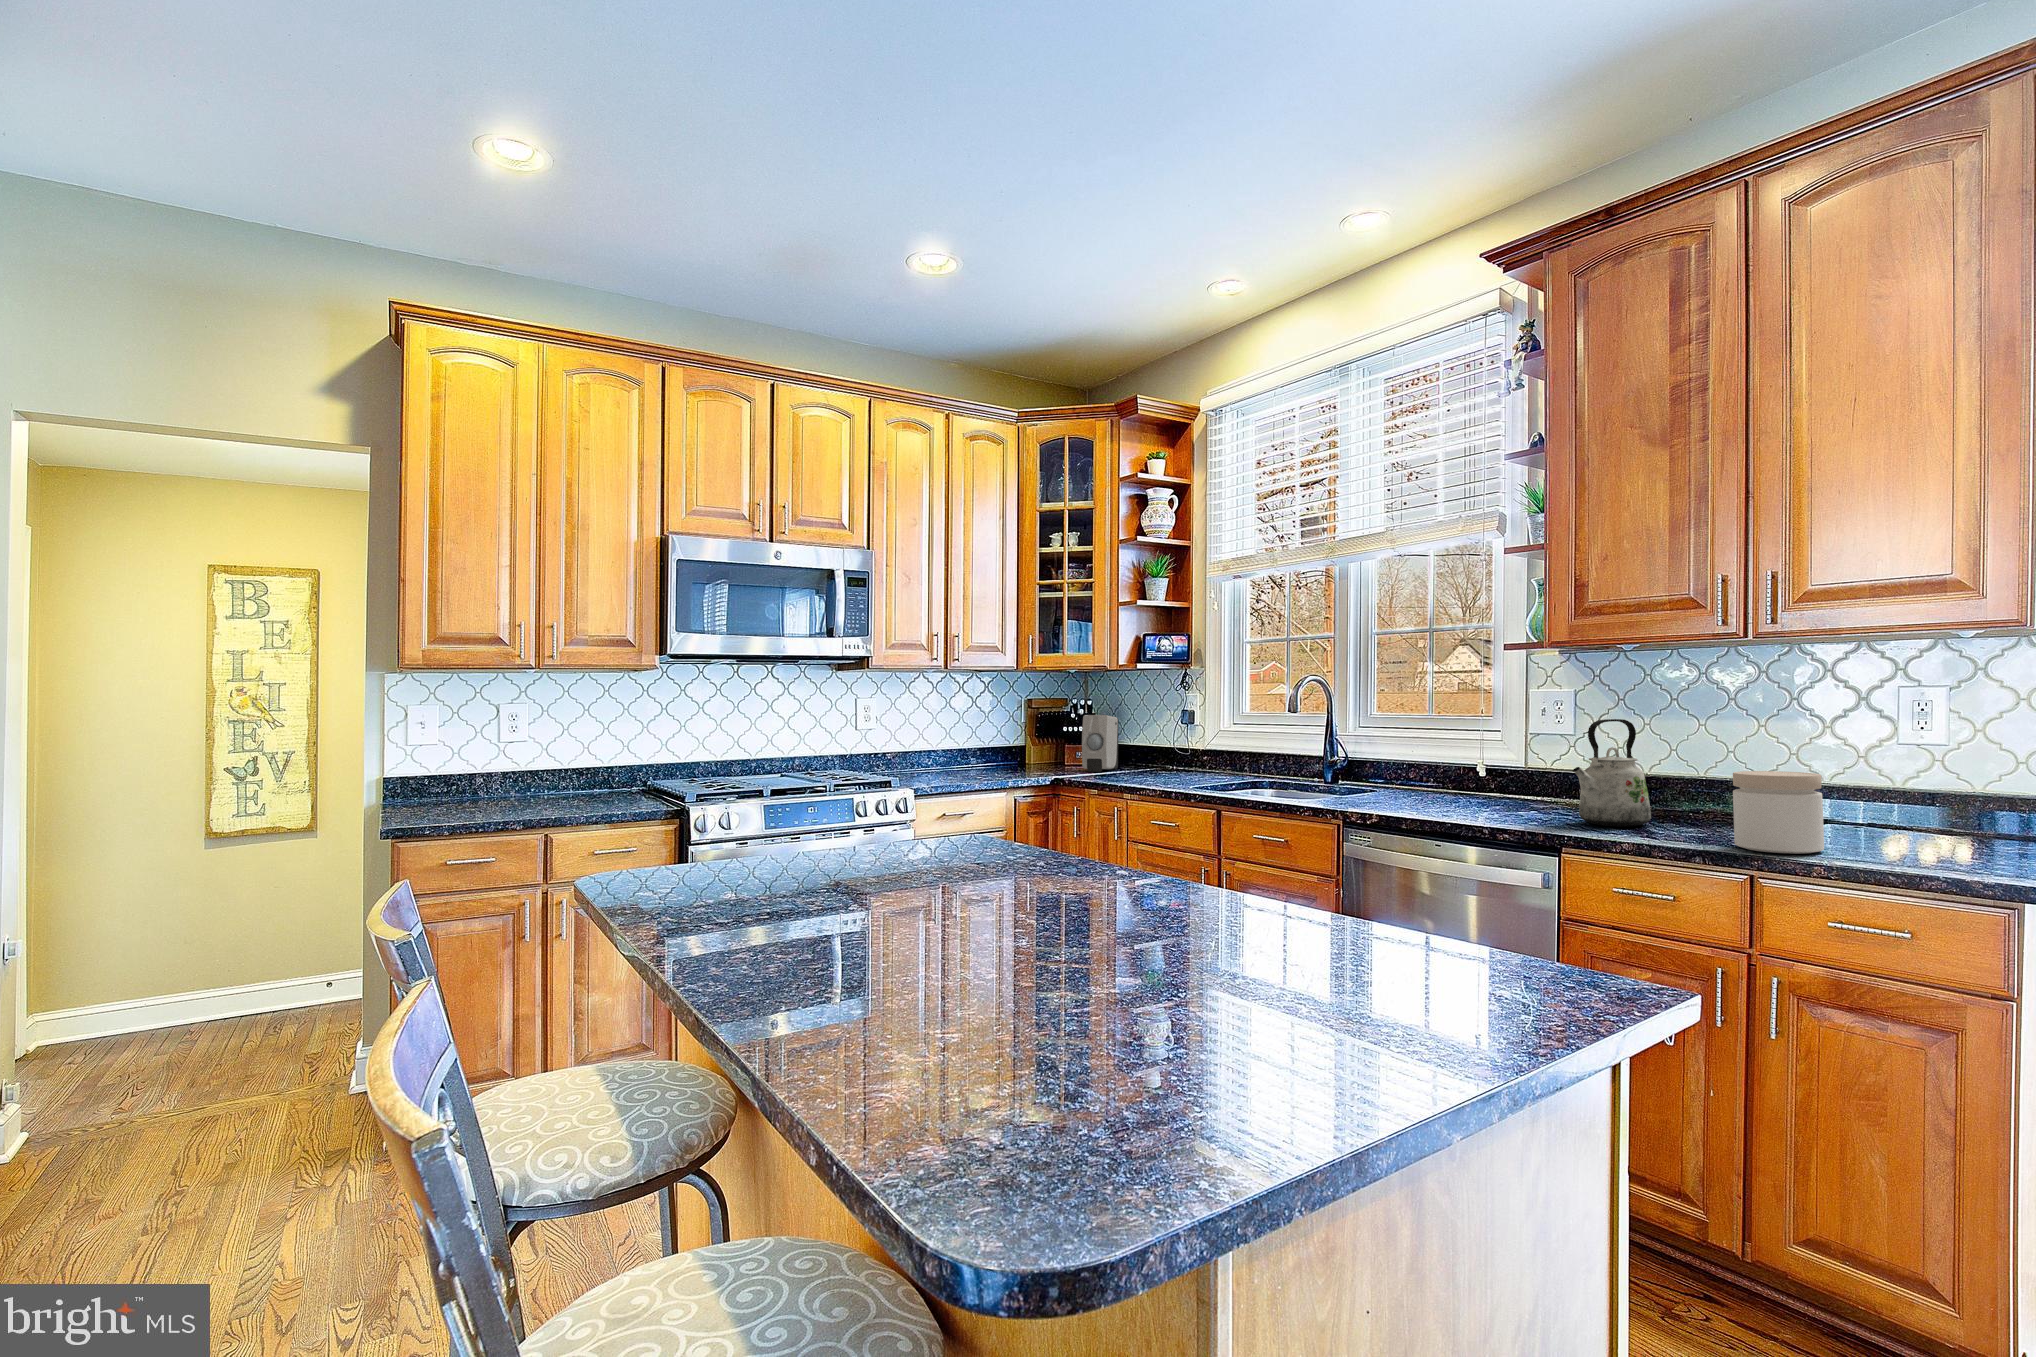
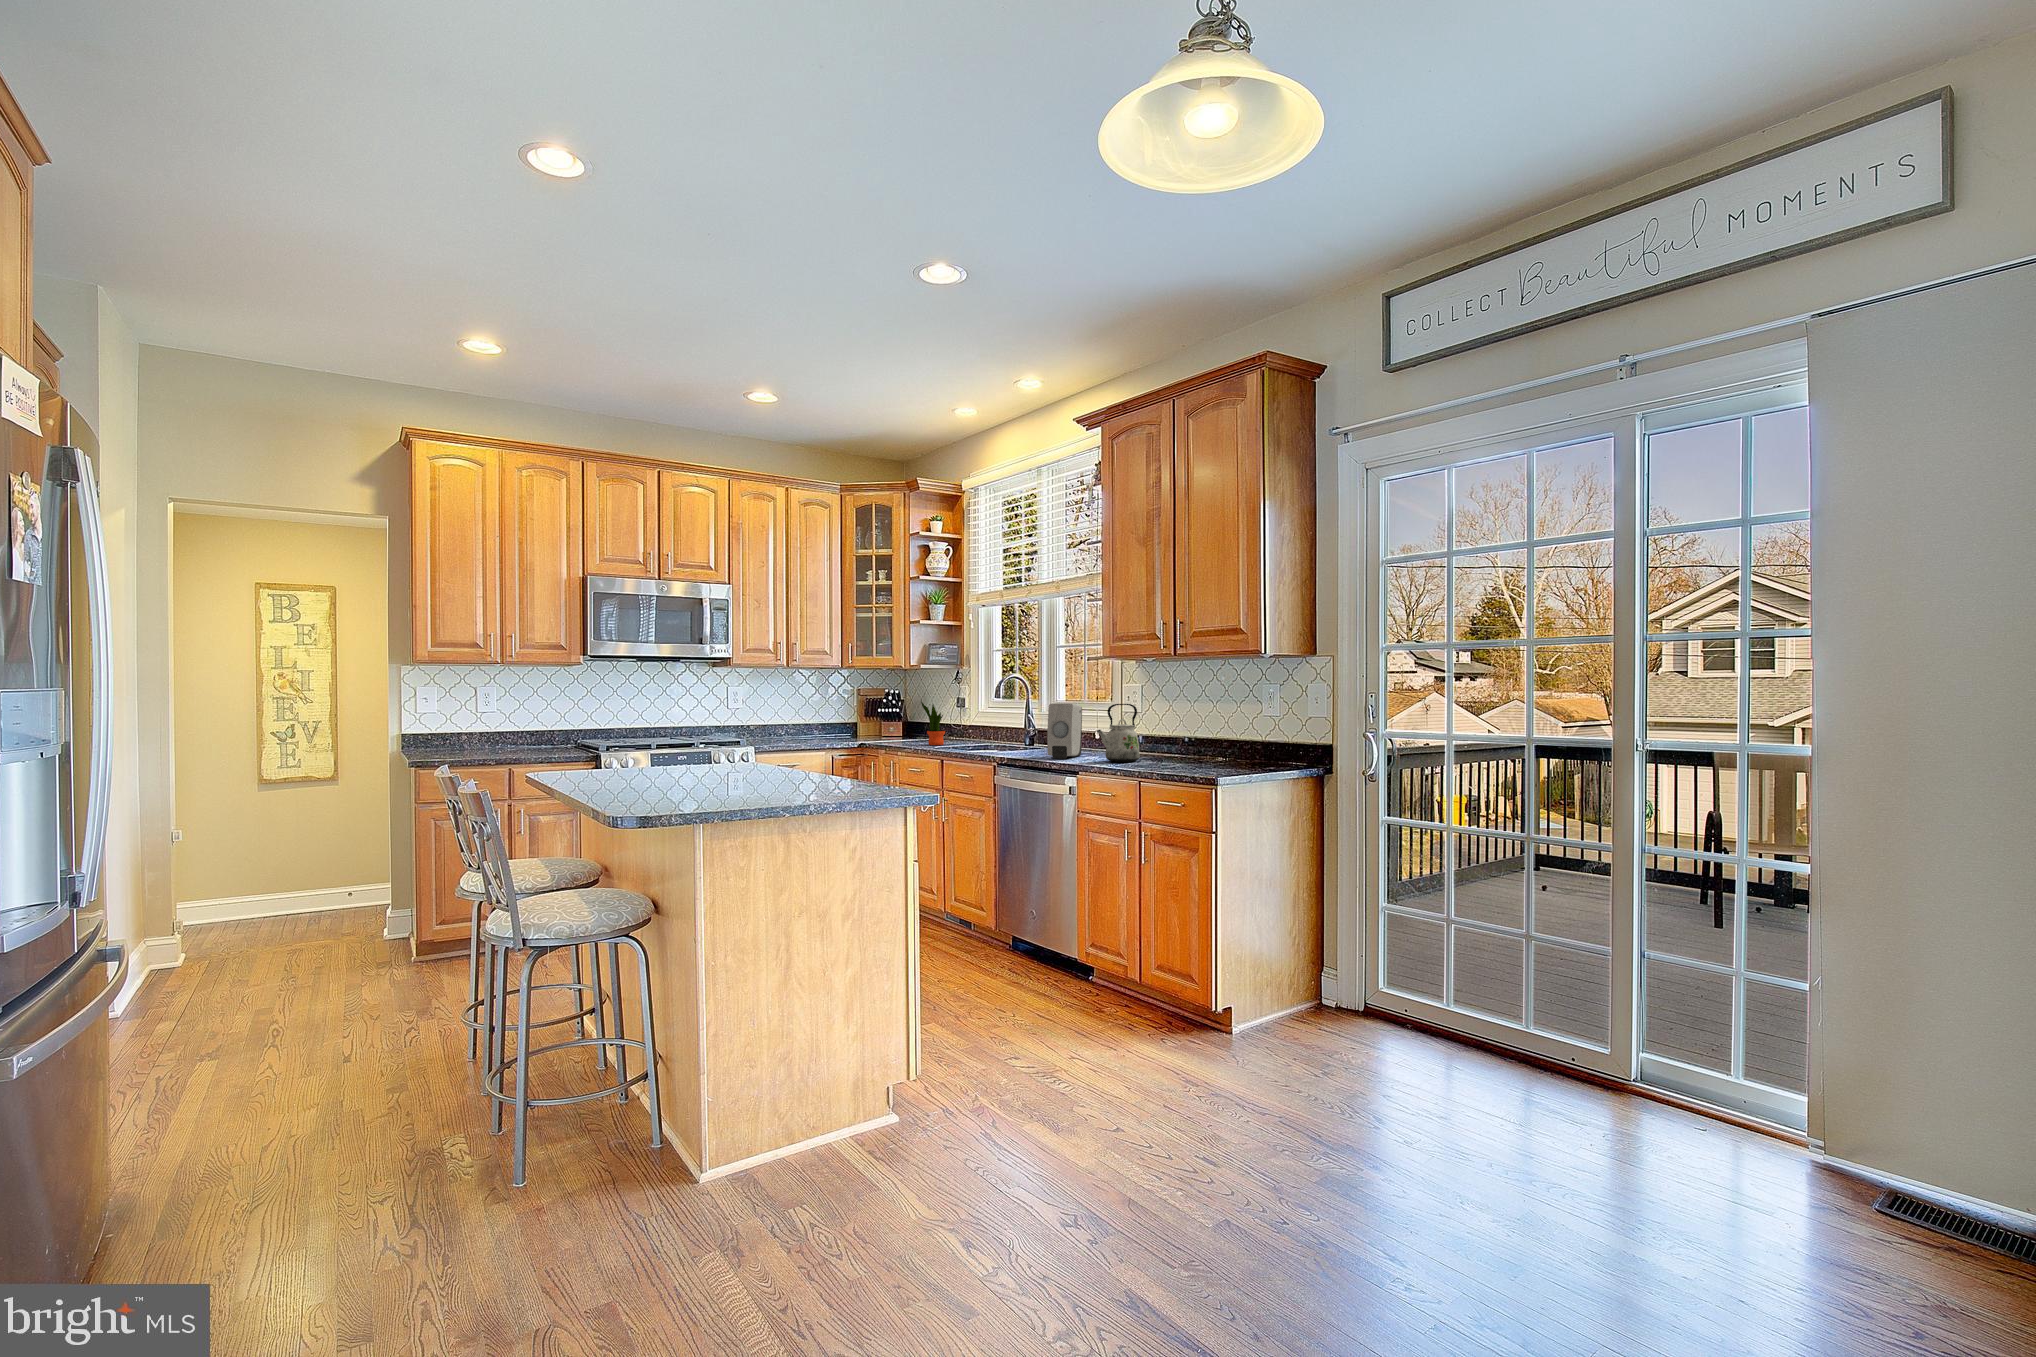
soap dispenser: present [1082,715,1118,772] -> present [1047,703,1082,759]
potted plant: none [1158,718,1195,786] -> present [921,702,945,745]
jar: present [1733,771,1824,854] -> none [1145,731,1181,771]

